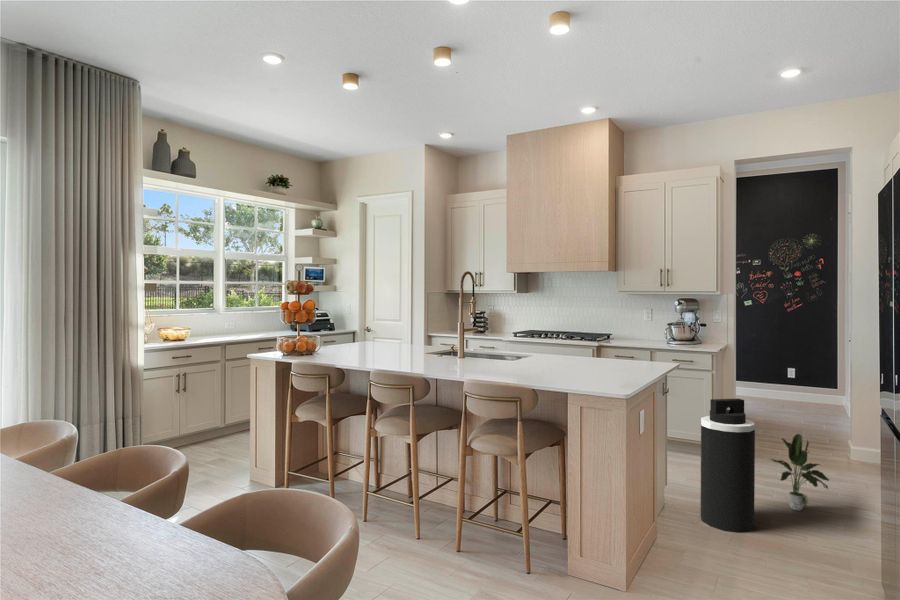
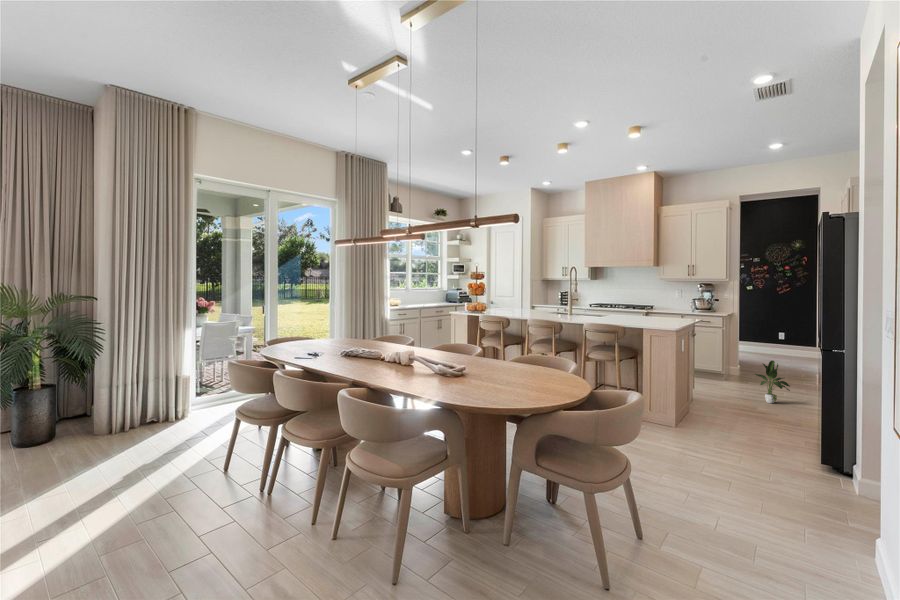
trash can: present [701,398,755,532] -> none [711,338,744,410]

